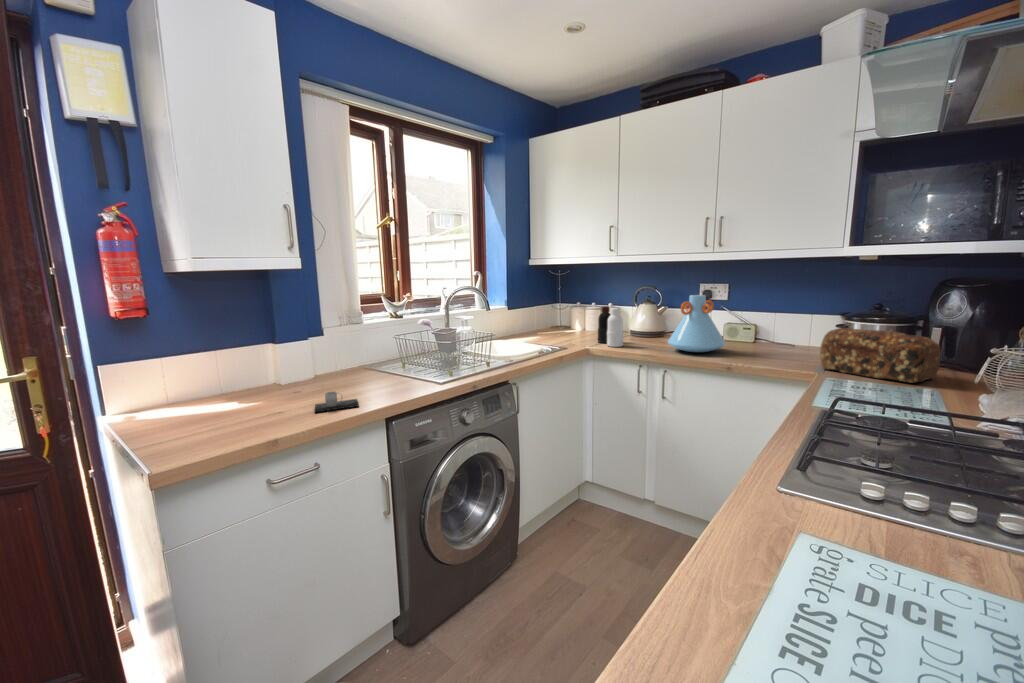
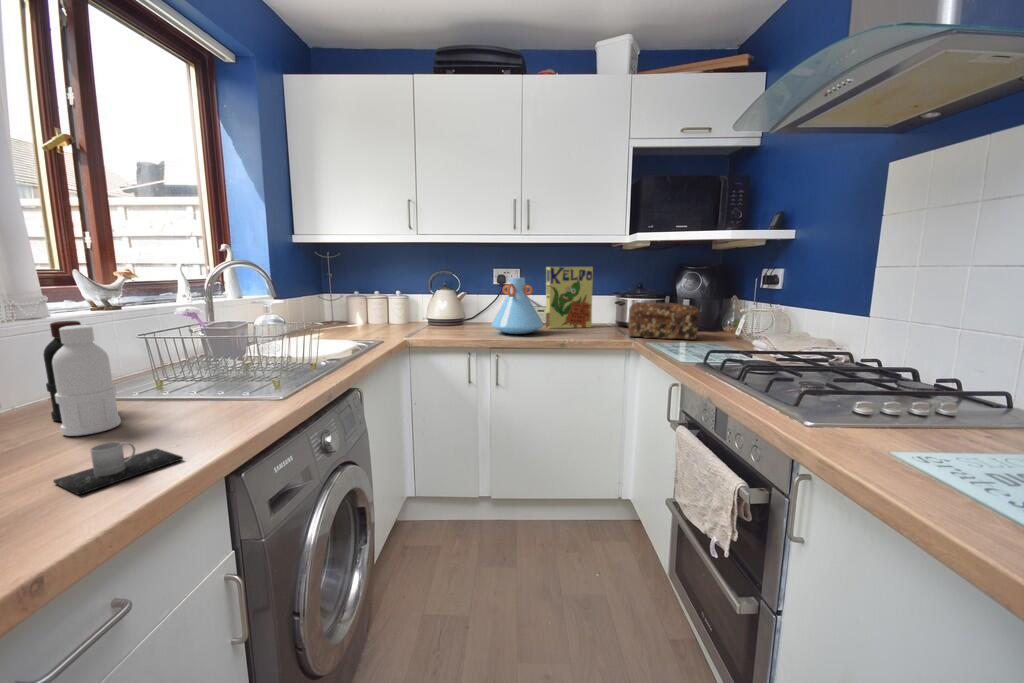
cereal box: none [744,281,807,352] -> present [546,267,593,328]
bottle: present [598,306,623,347] -> present [43,321,121,436]

